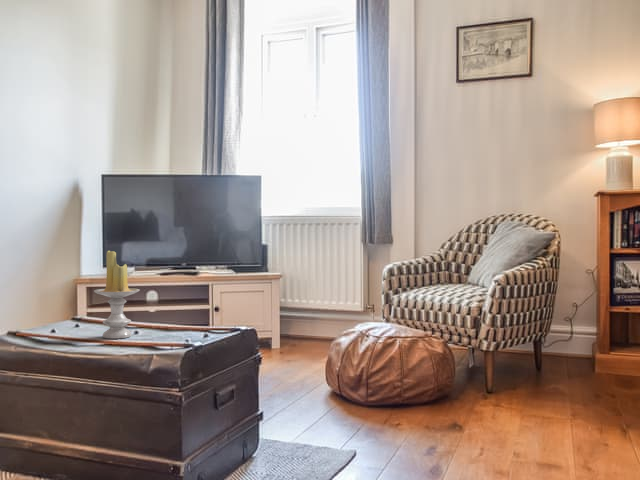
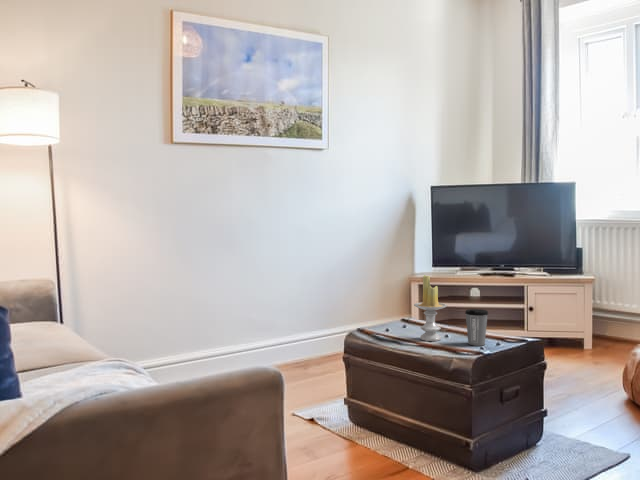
coffee cup: none [165,292,195,338] -> present [465,309,488,346]

